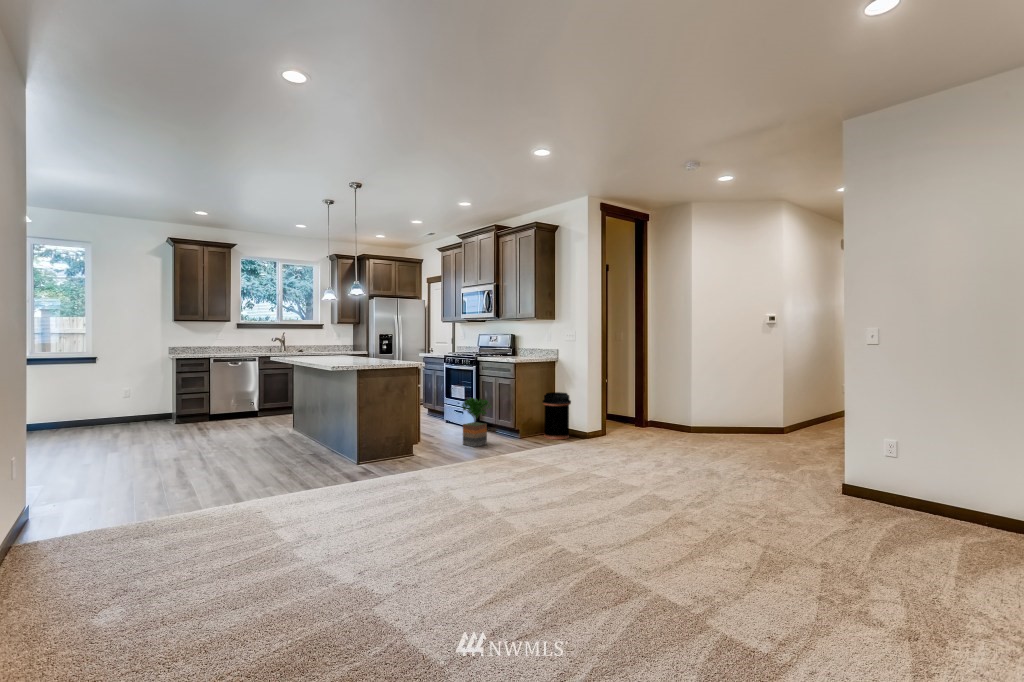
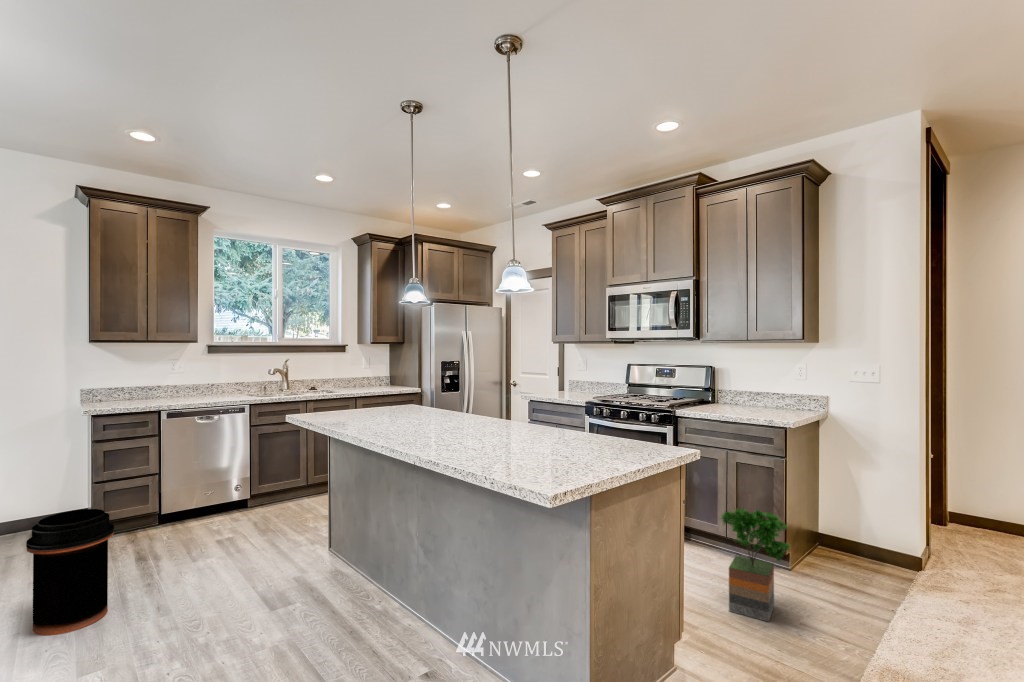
trash can: present [543,392,571,439] -> present [26,509,114,635]

